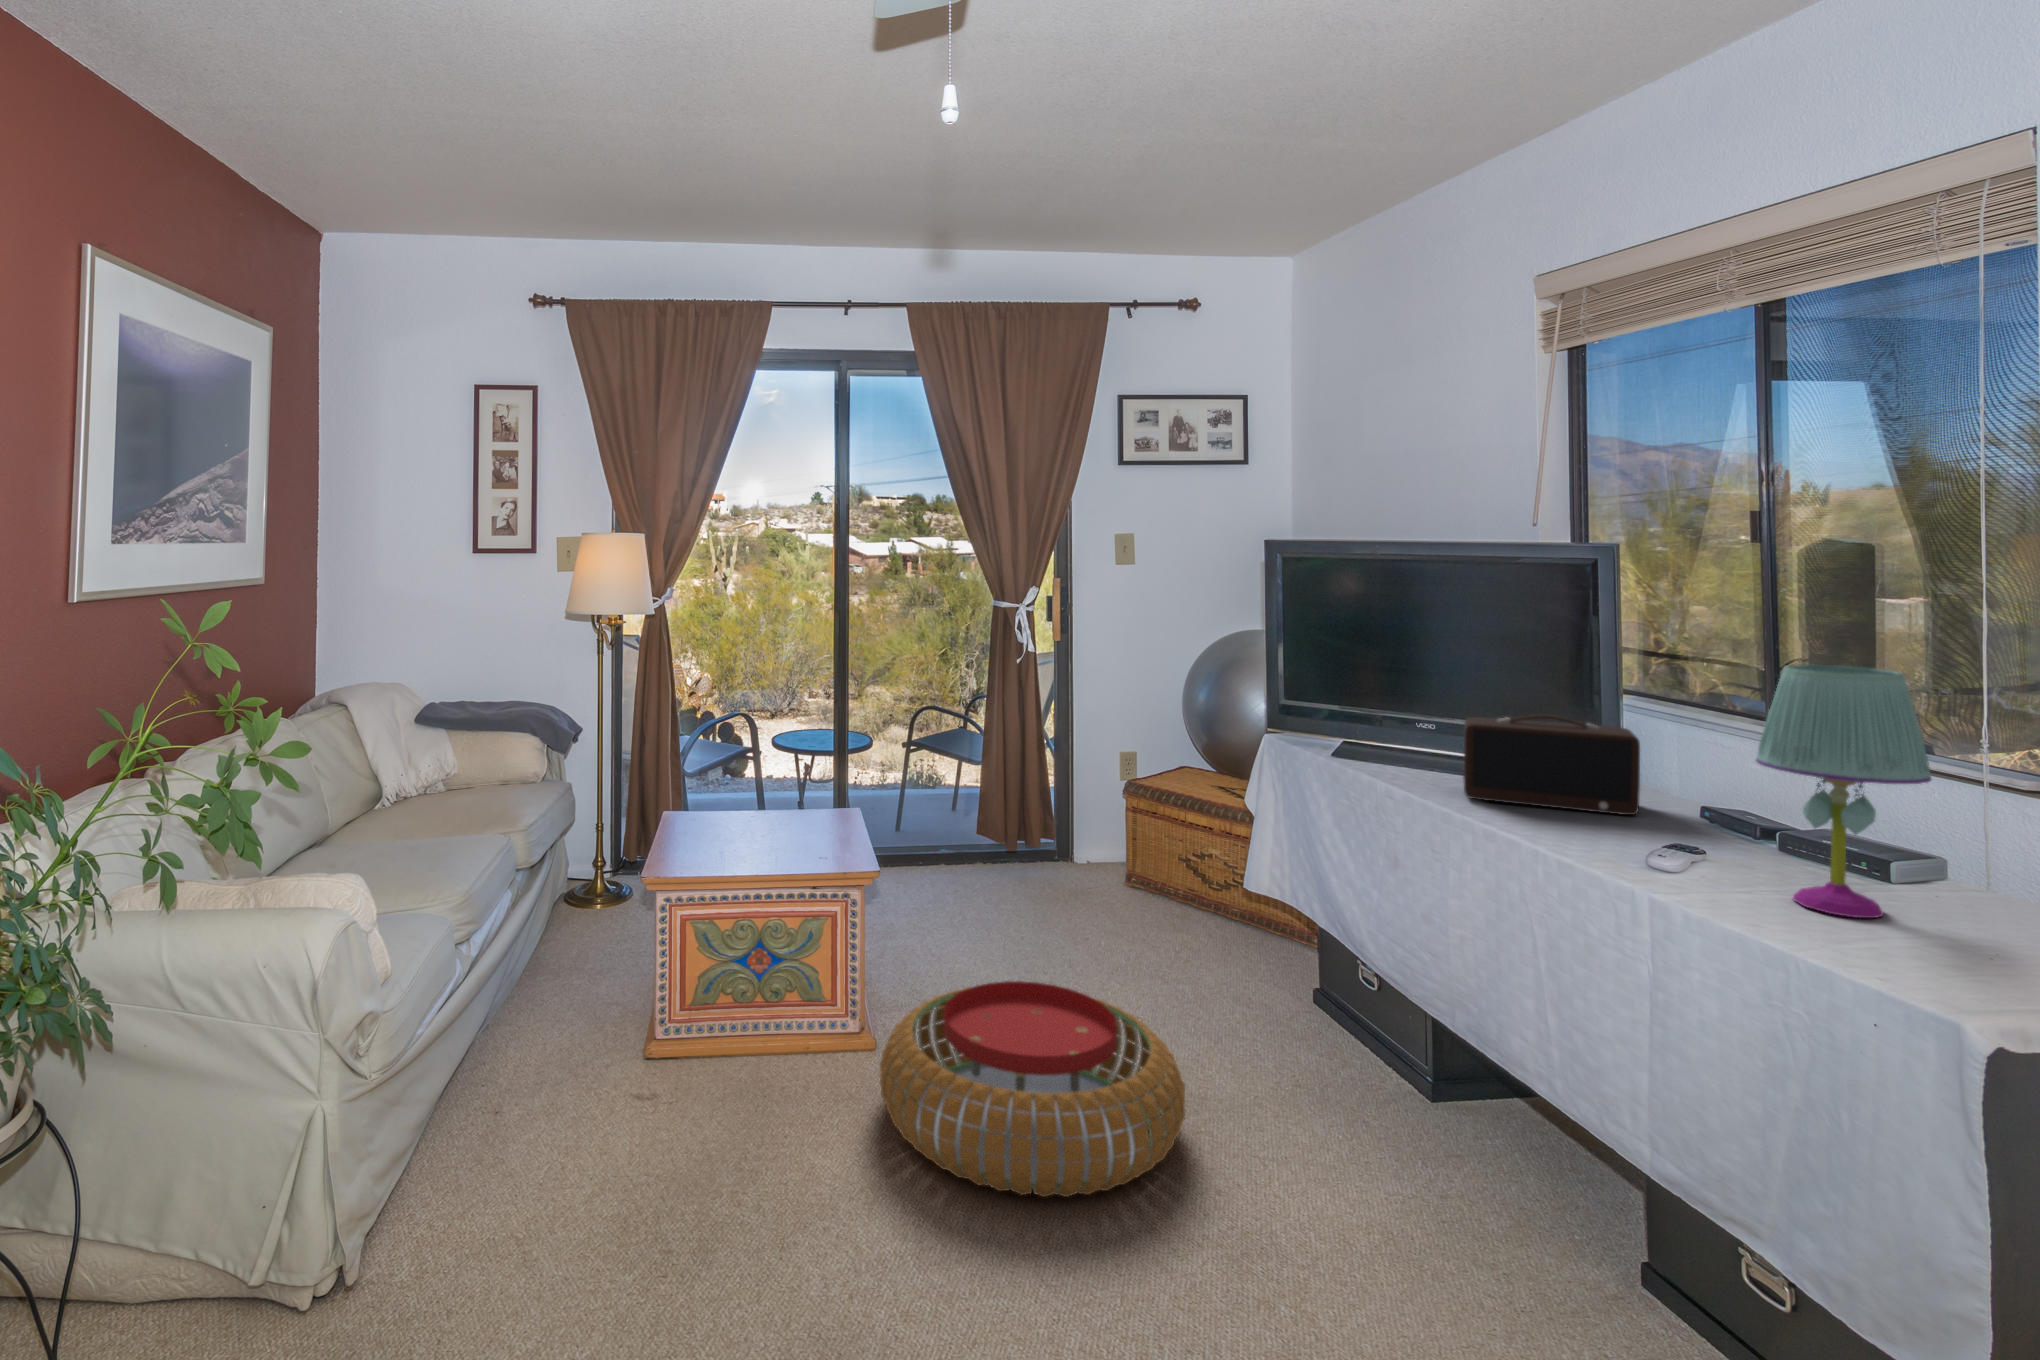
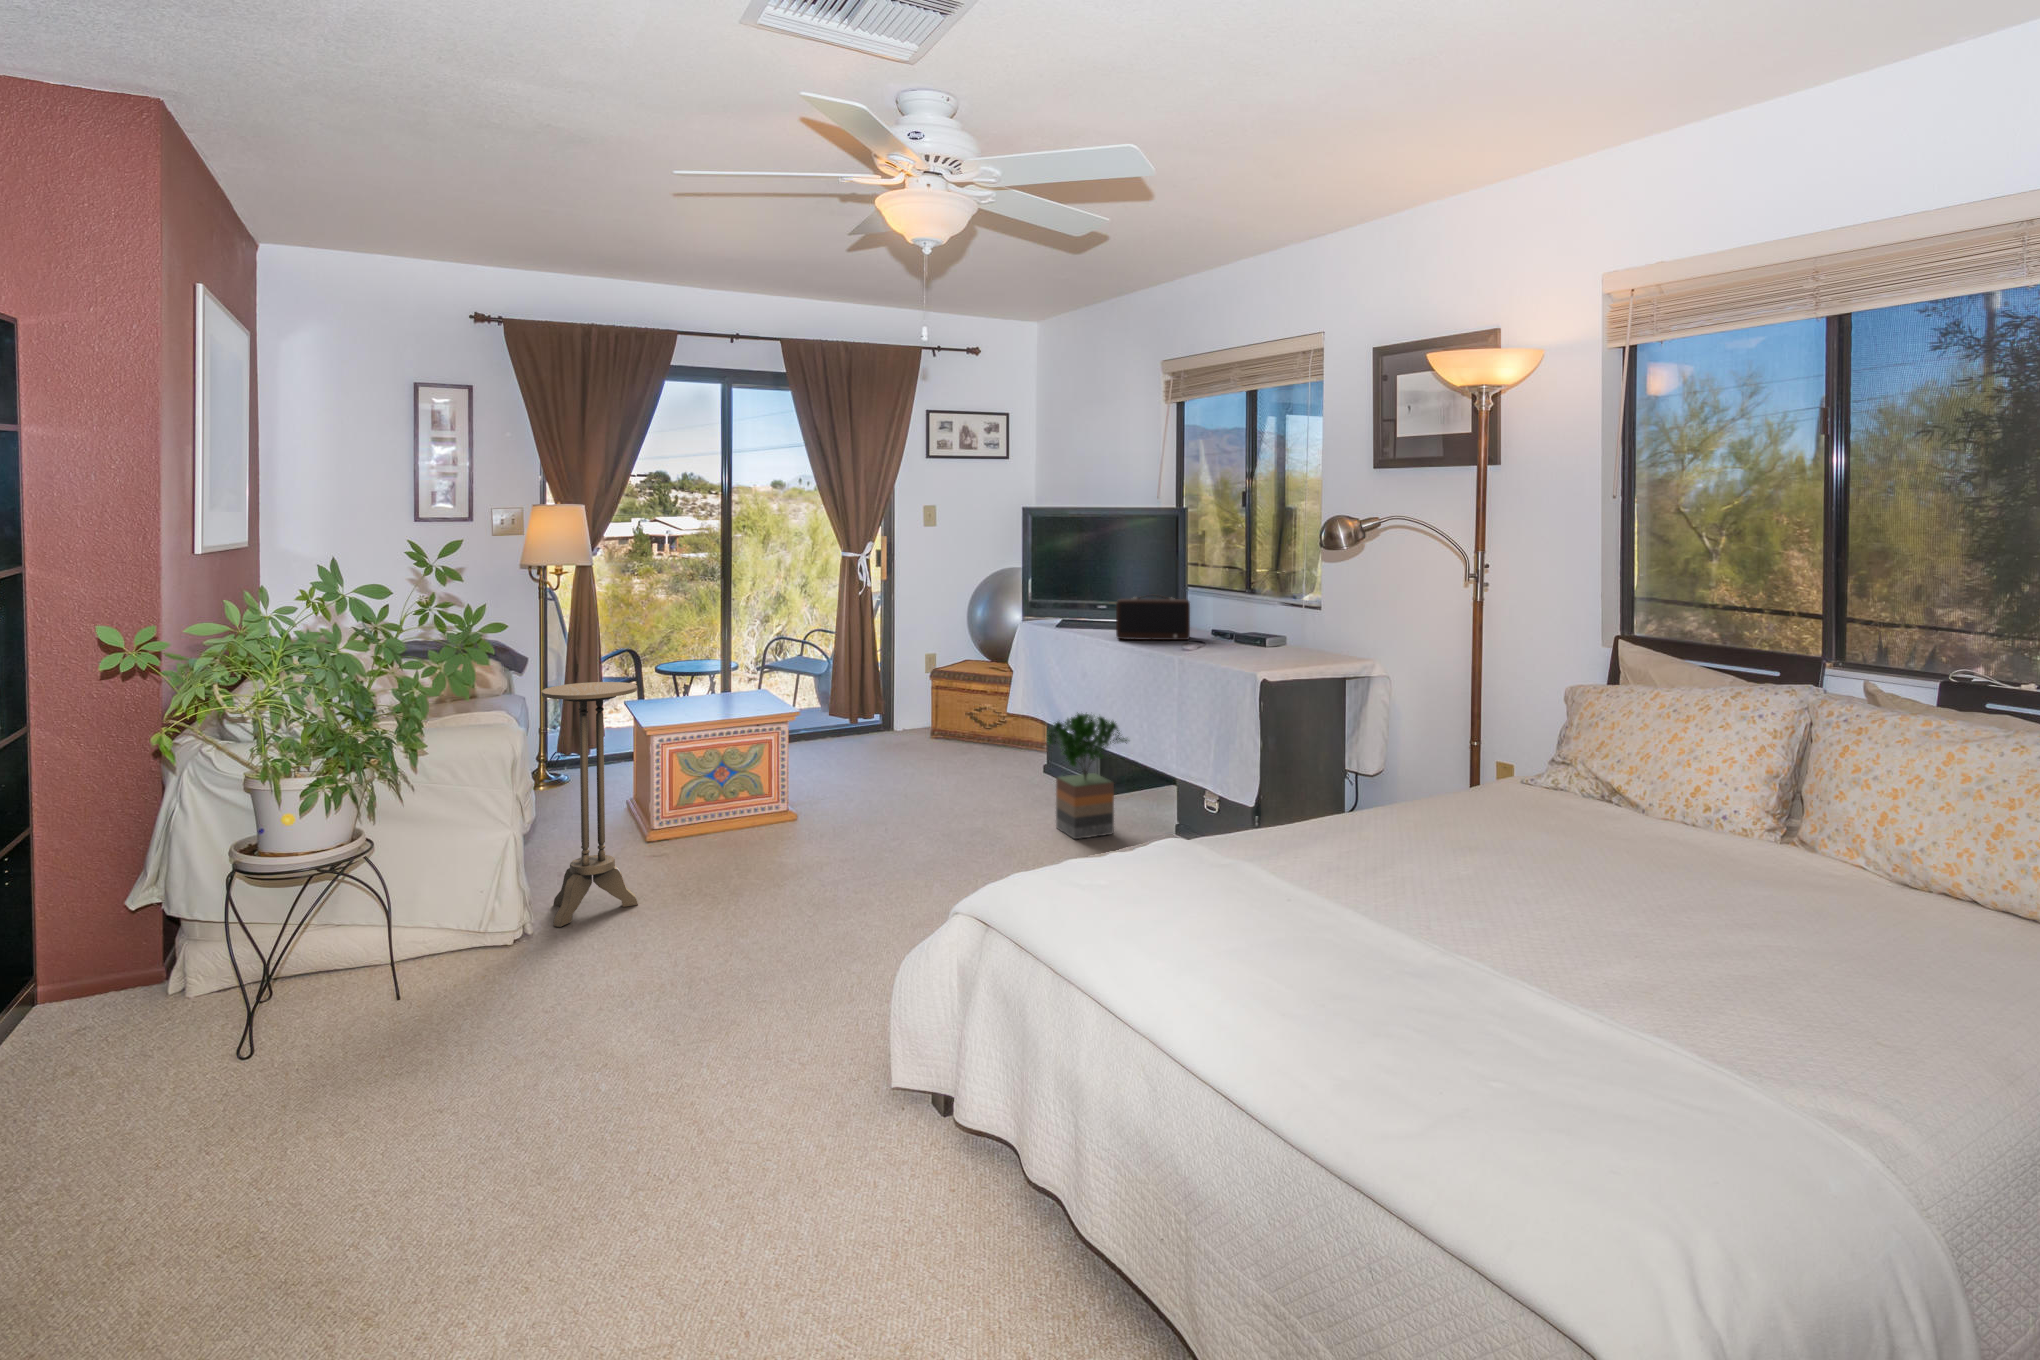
table lamp: present [1756,665,1931,918] -> none [1217,558,1272,660]
side table: none [389,840,550,1287] -> present [542,682,638,927]
potted tree: none [1314,946,1513,1222] -> present [1047,713,1129,839]
pouf: present [880,981,1185,1197] -> none [811,763,982,854]

